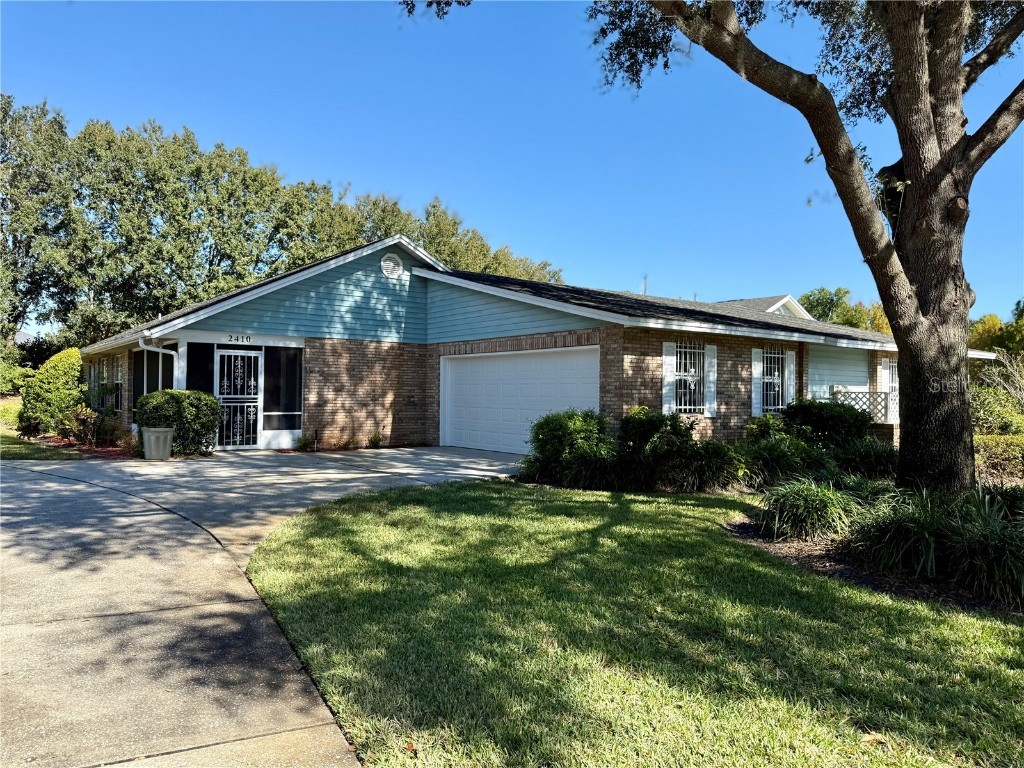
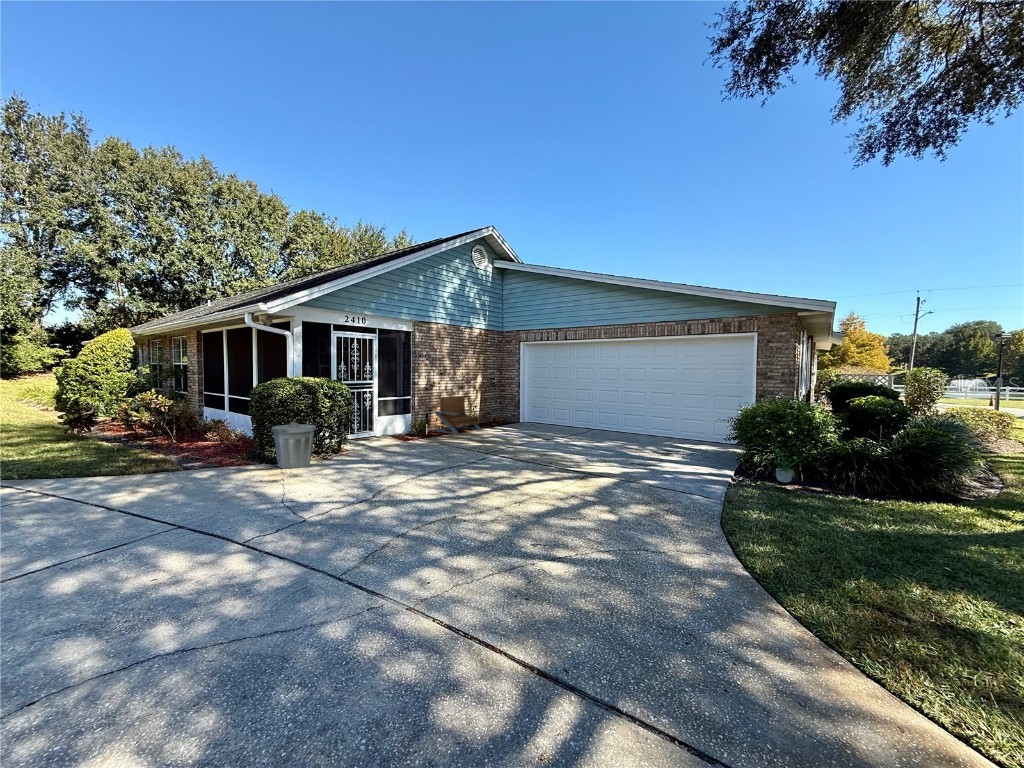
lounge chair: none [324,414,374,452] -> present [434,396,482,434]
potted plant: none [492,442,521,477] -> present [772,449,811,483]

